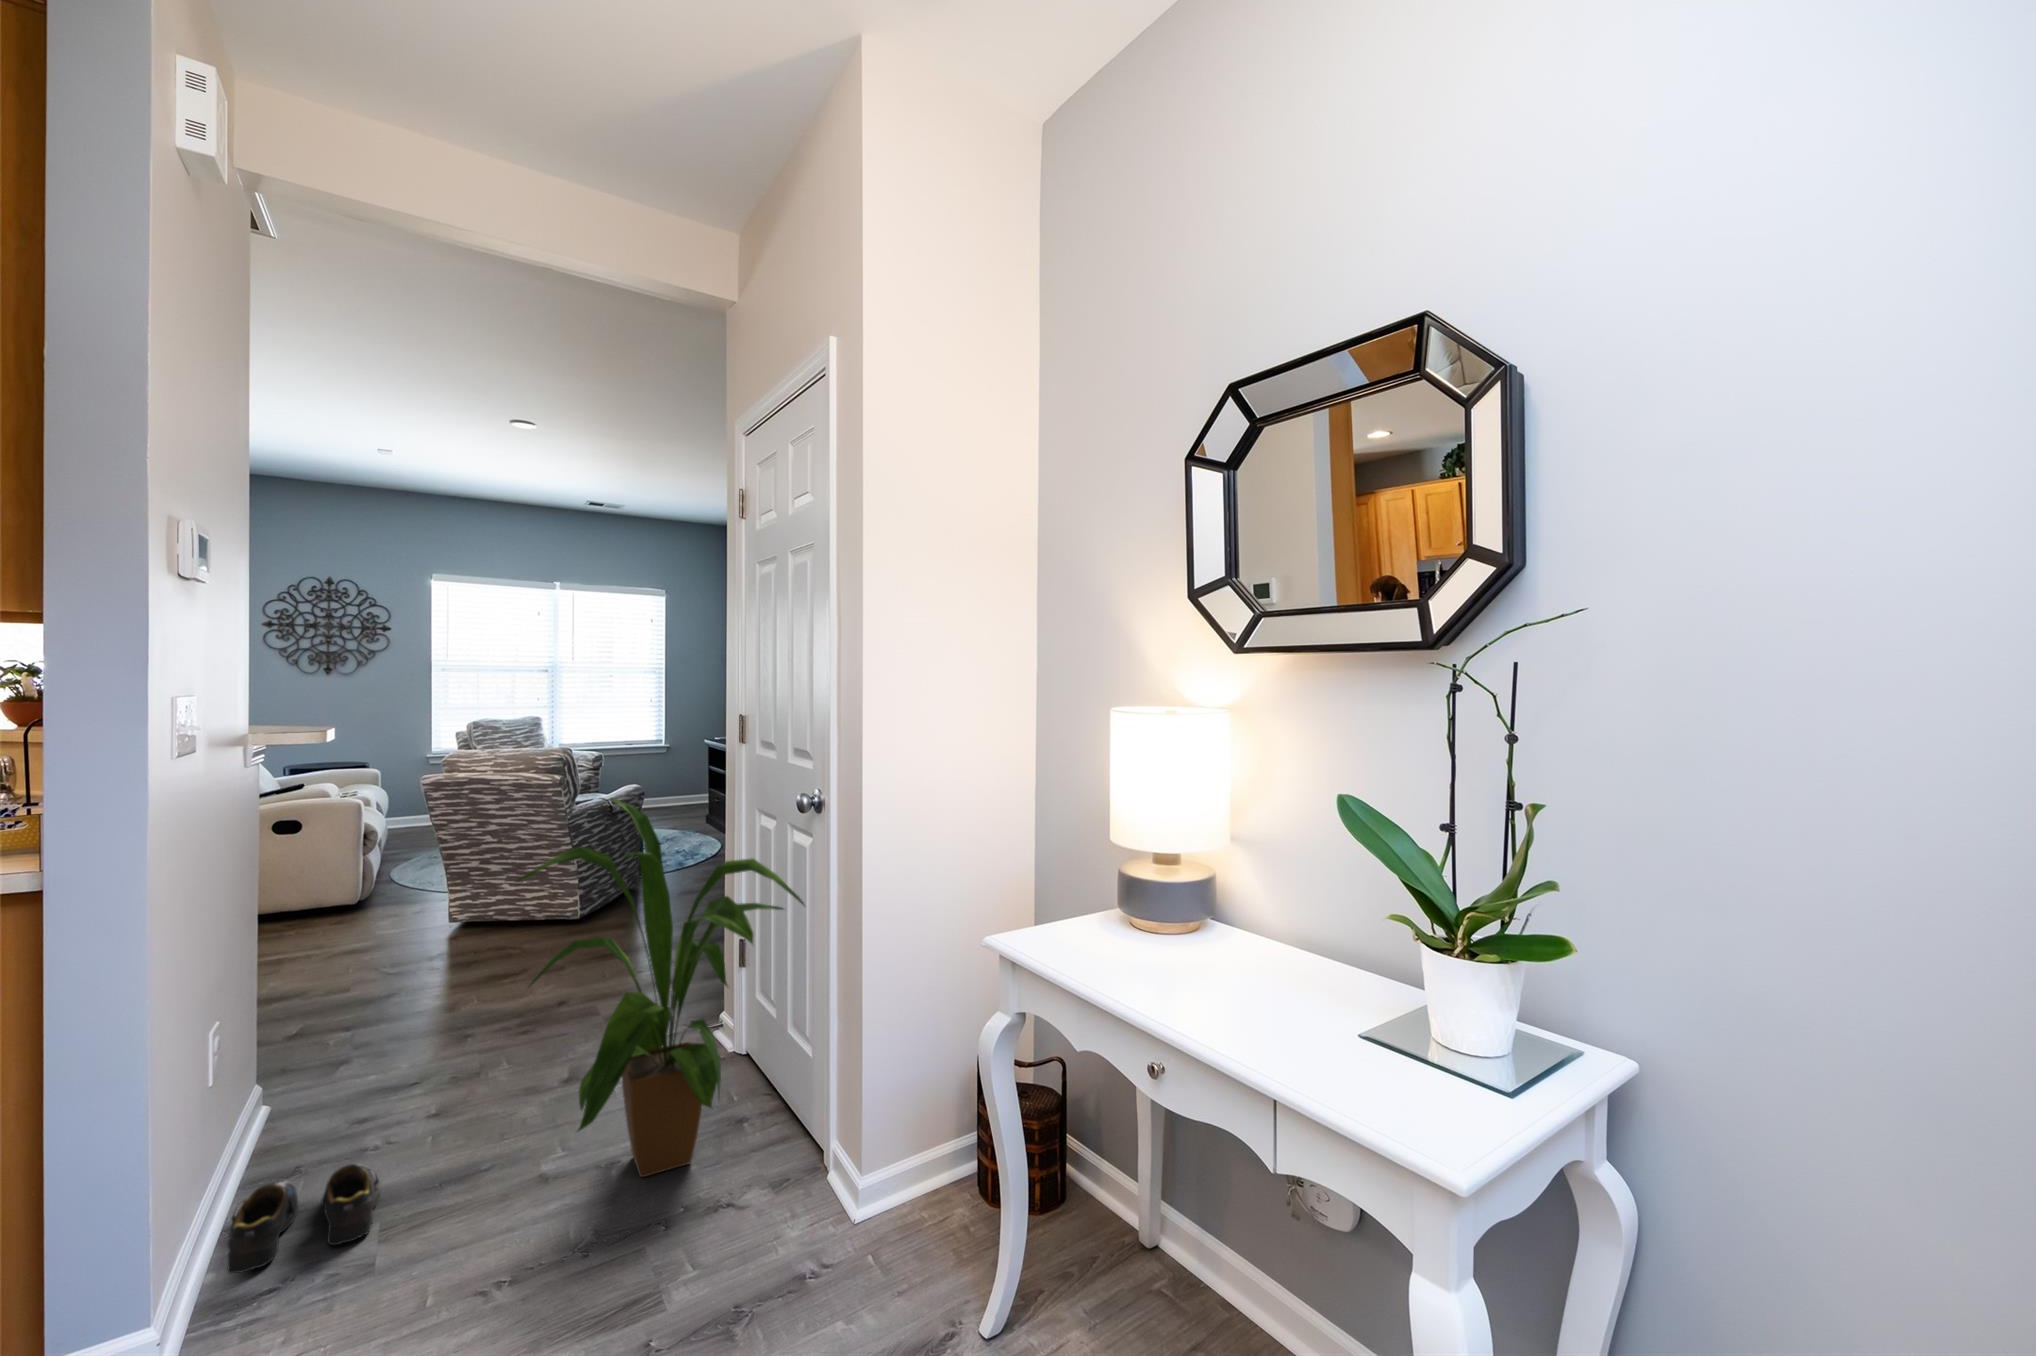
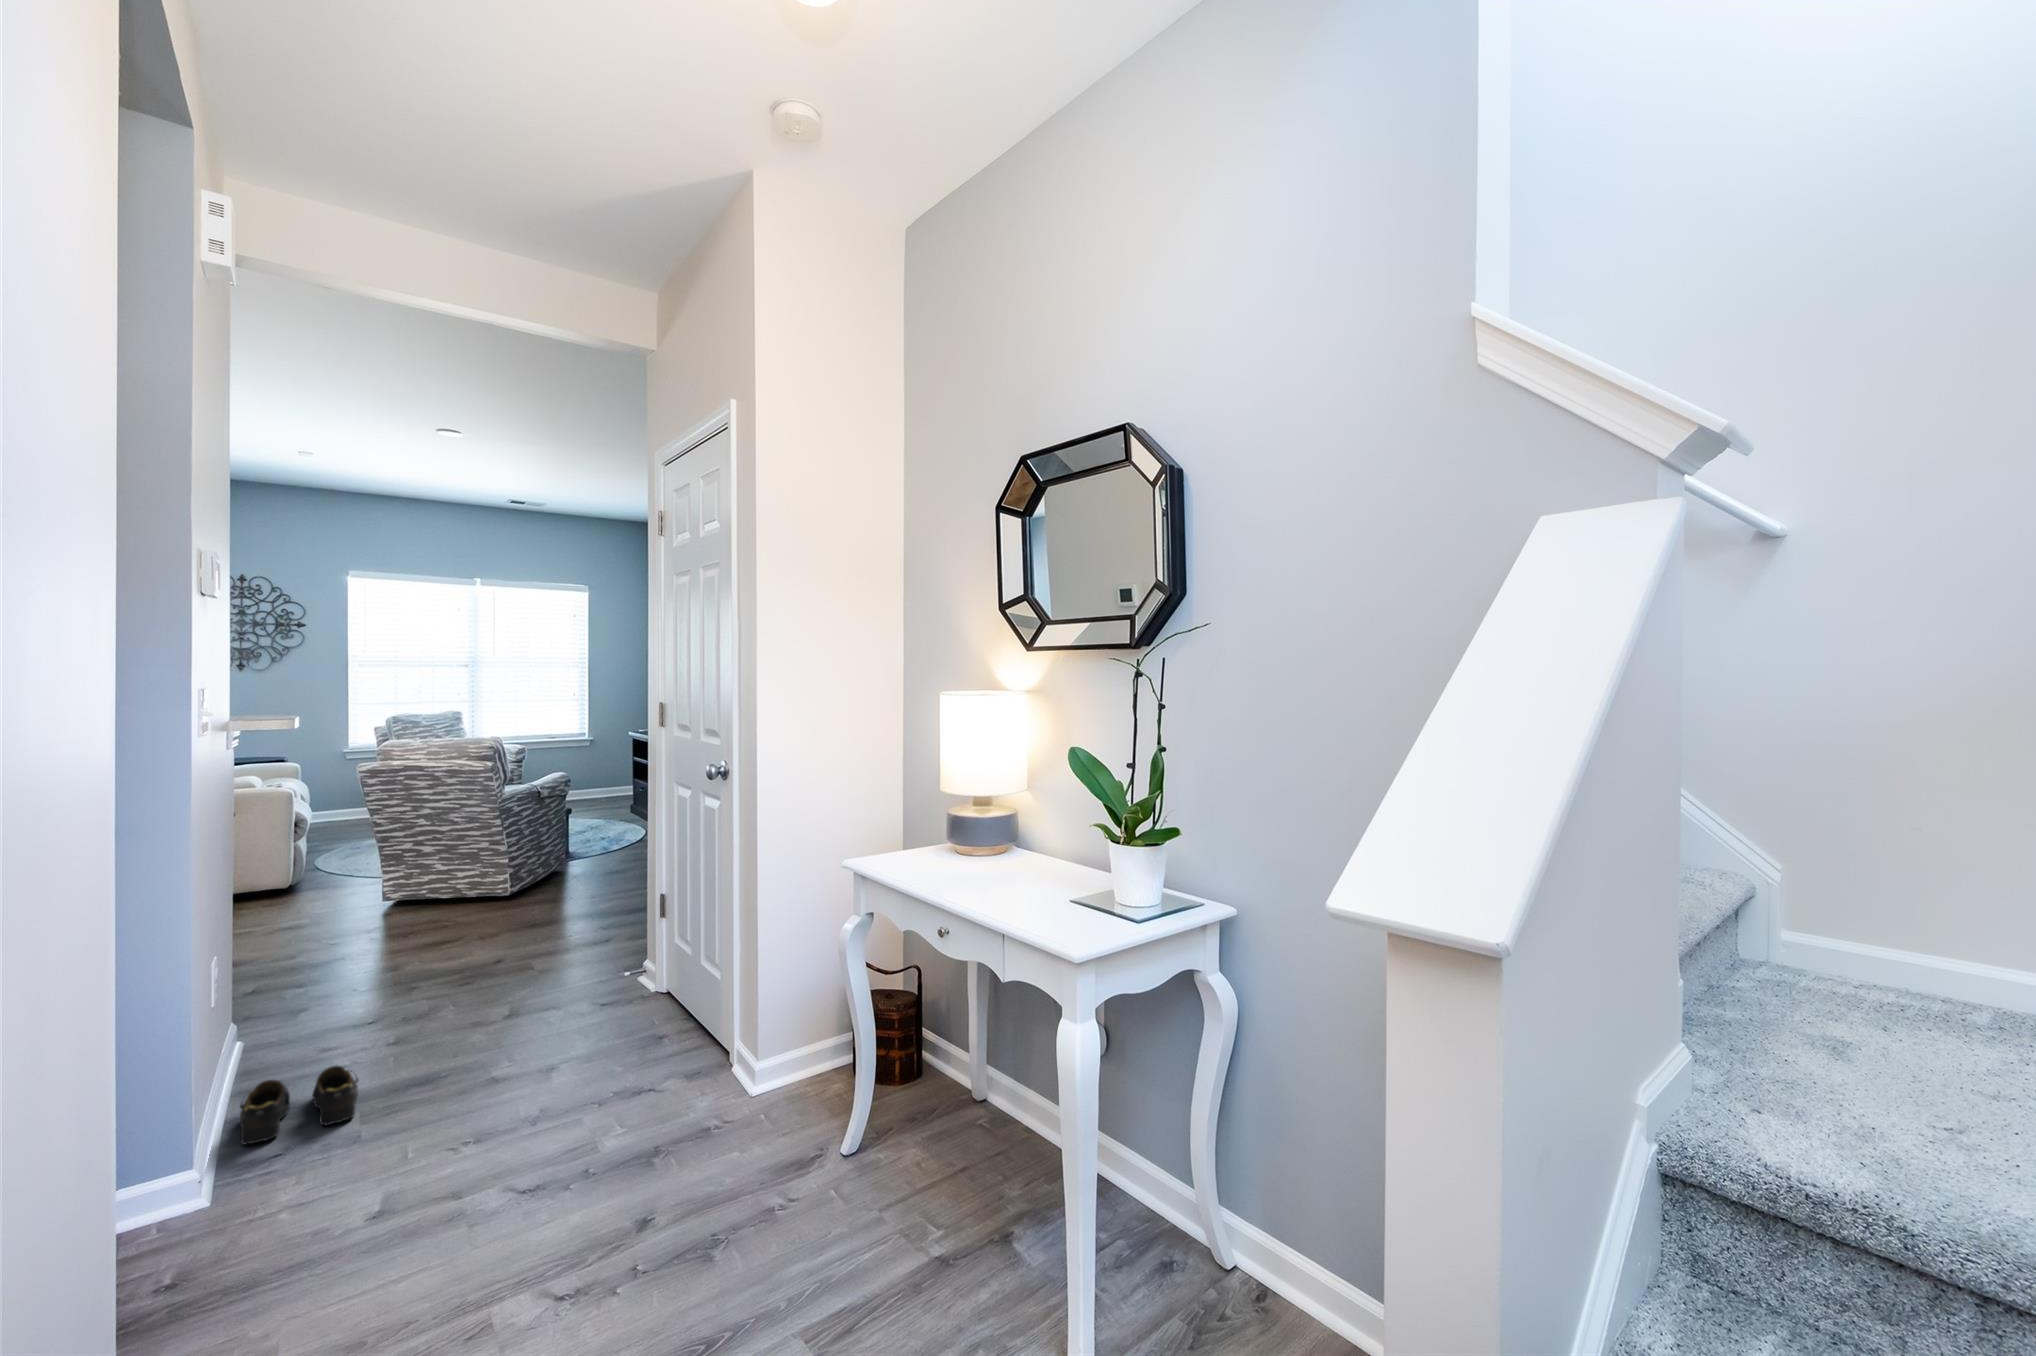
house plant: present [517,798,804,1177] -> none [470,770,714,1076]

